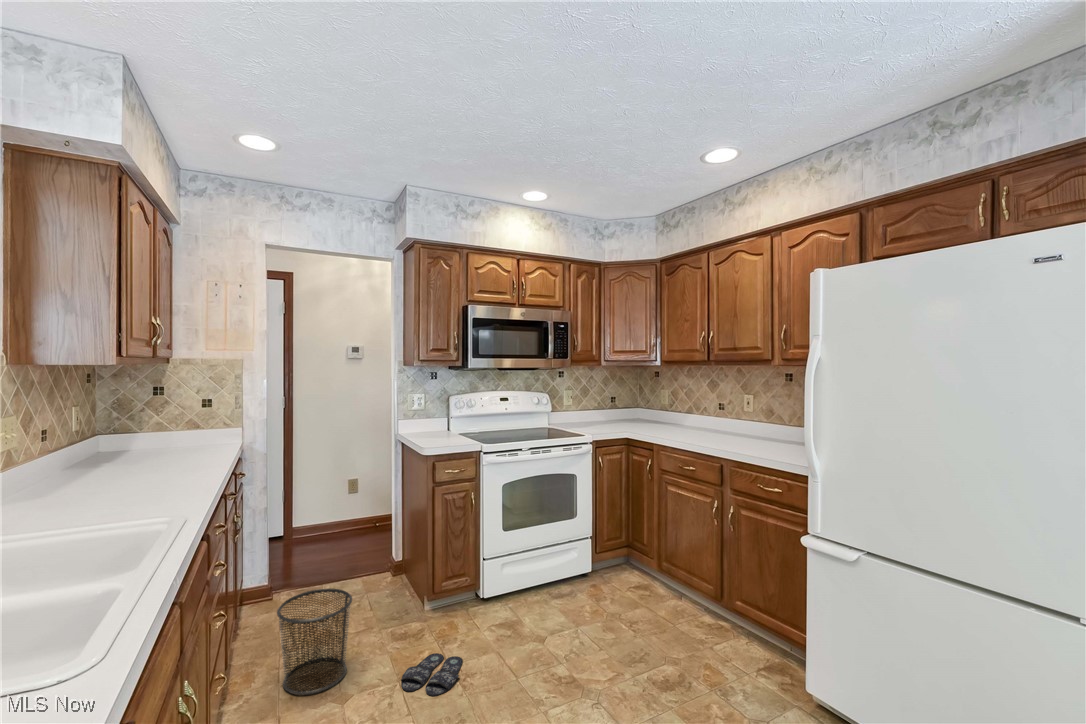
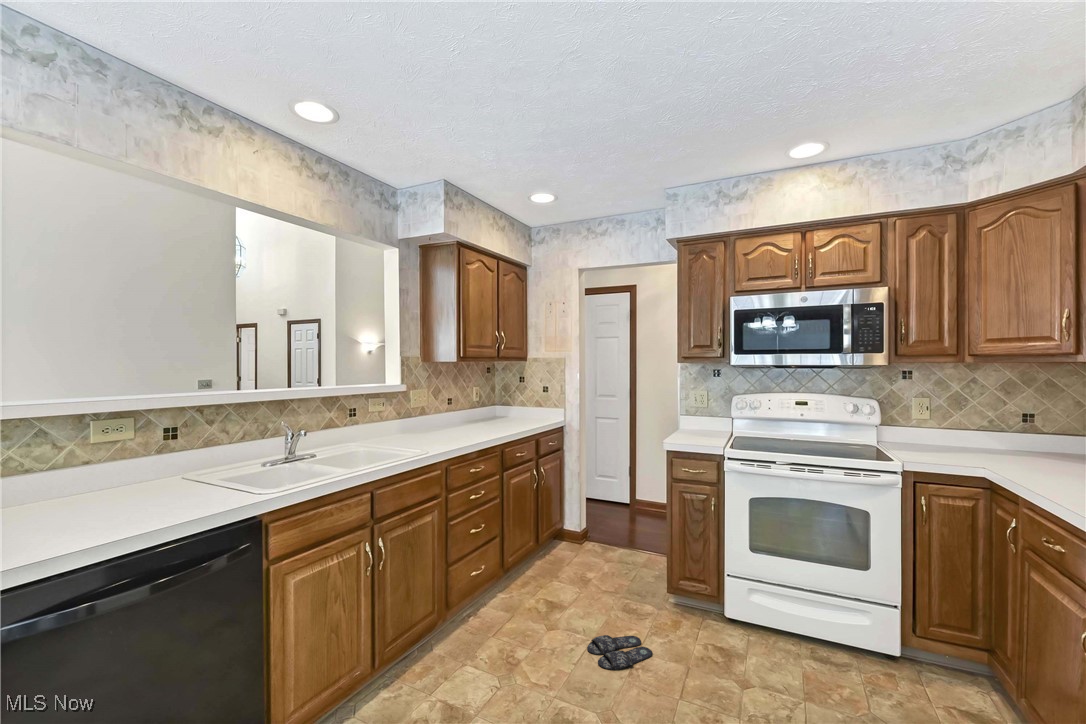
waste bin: present [277,588,352,695] -> none [525,539,579,618]

